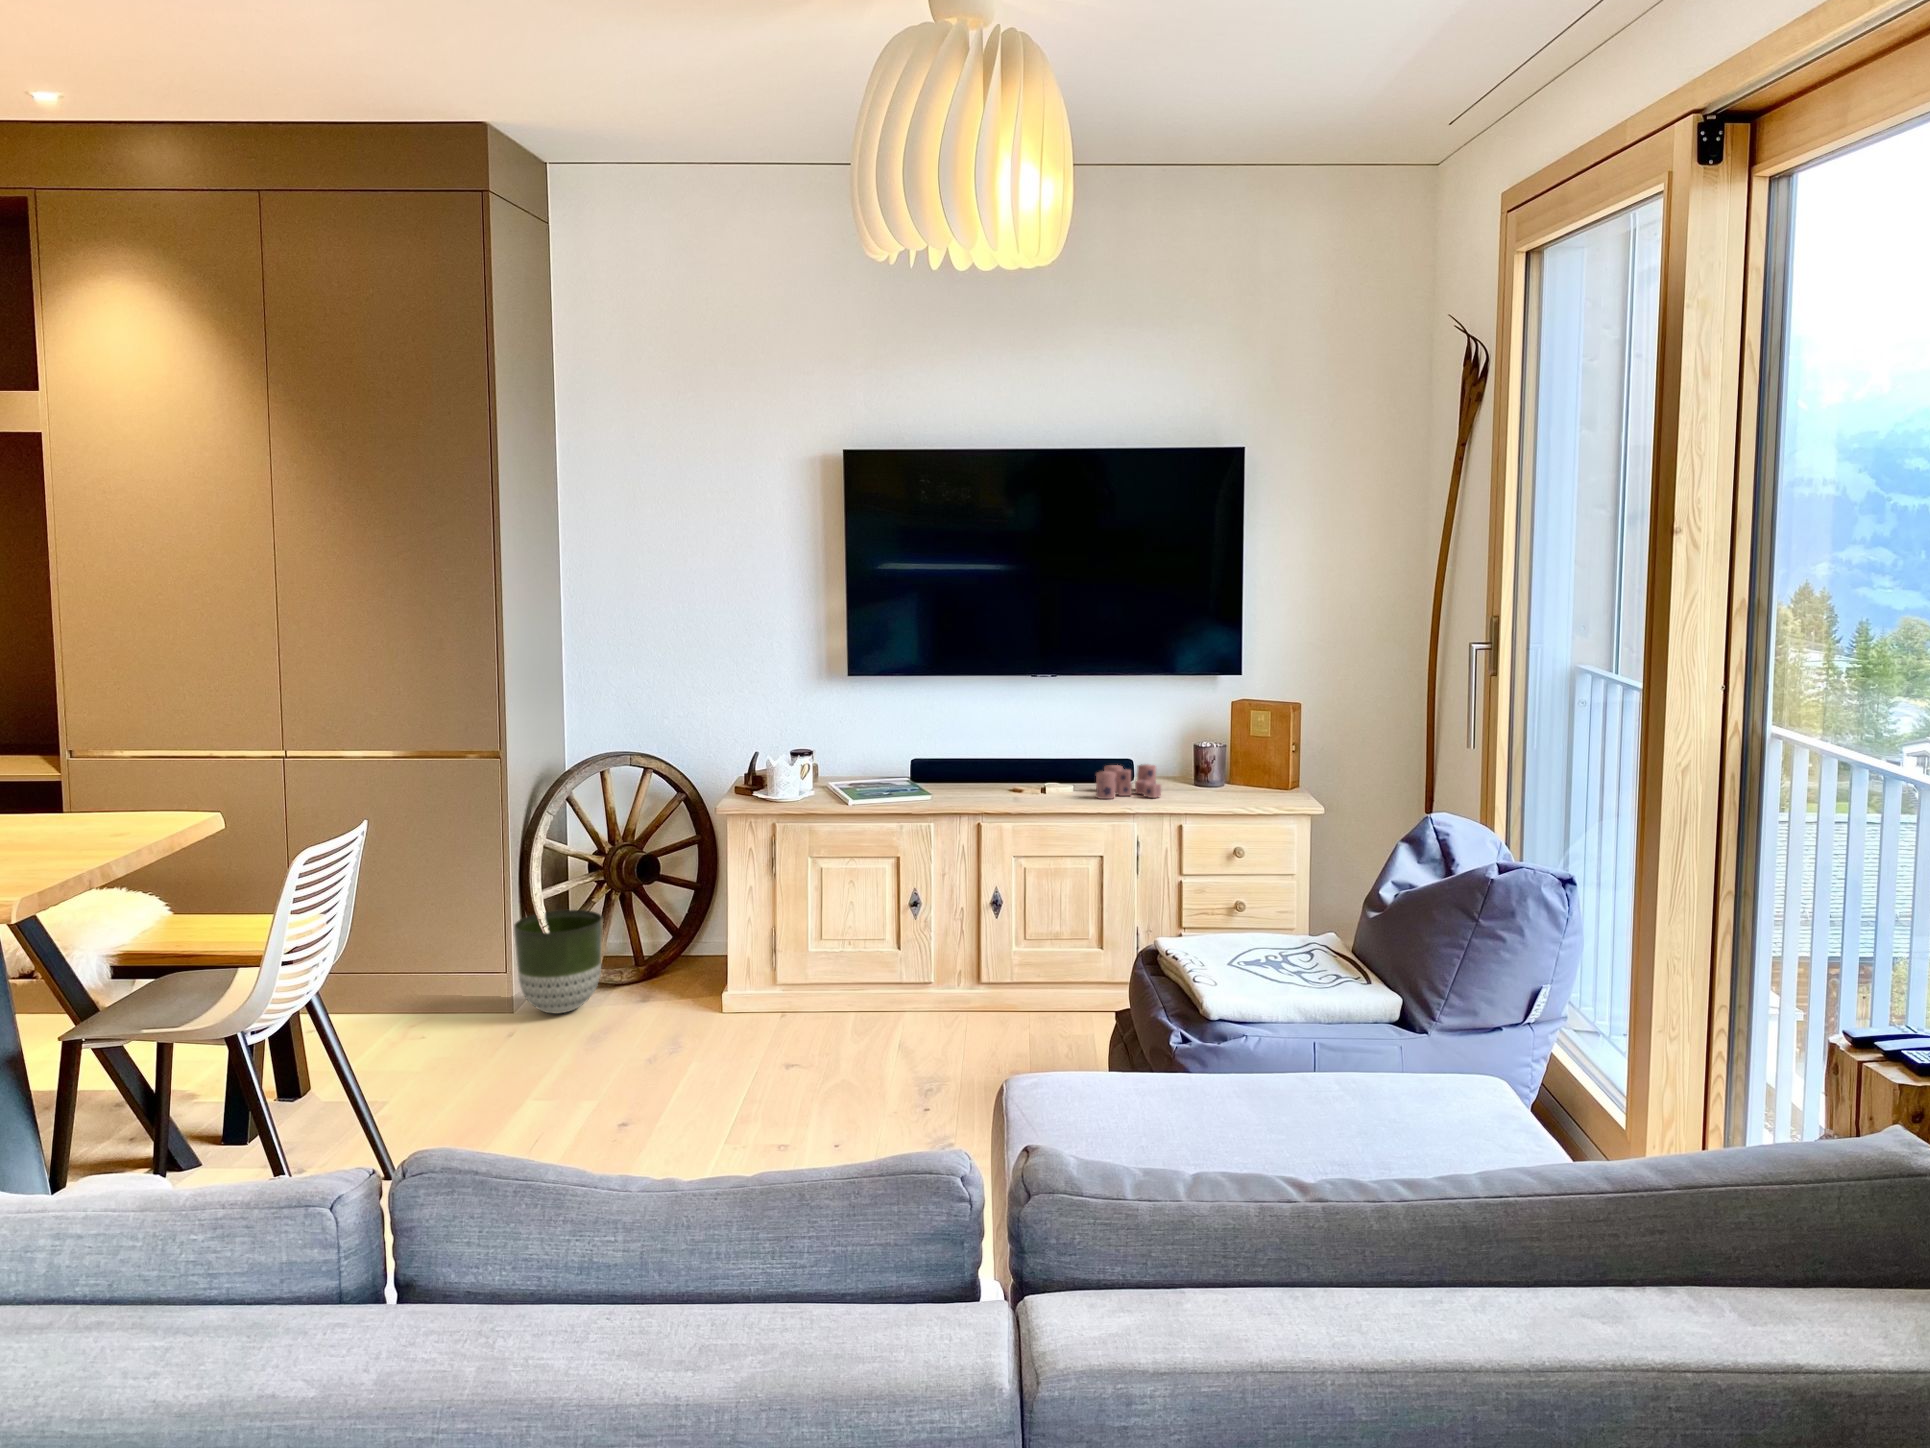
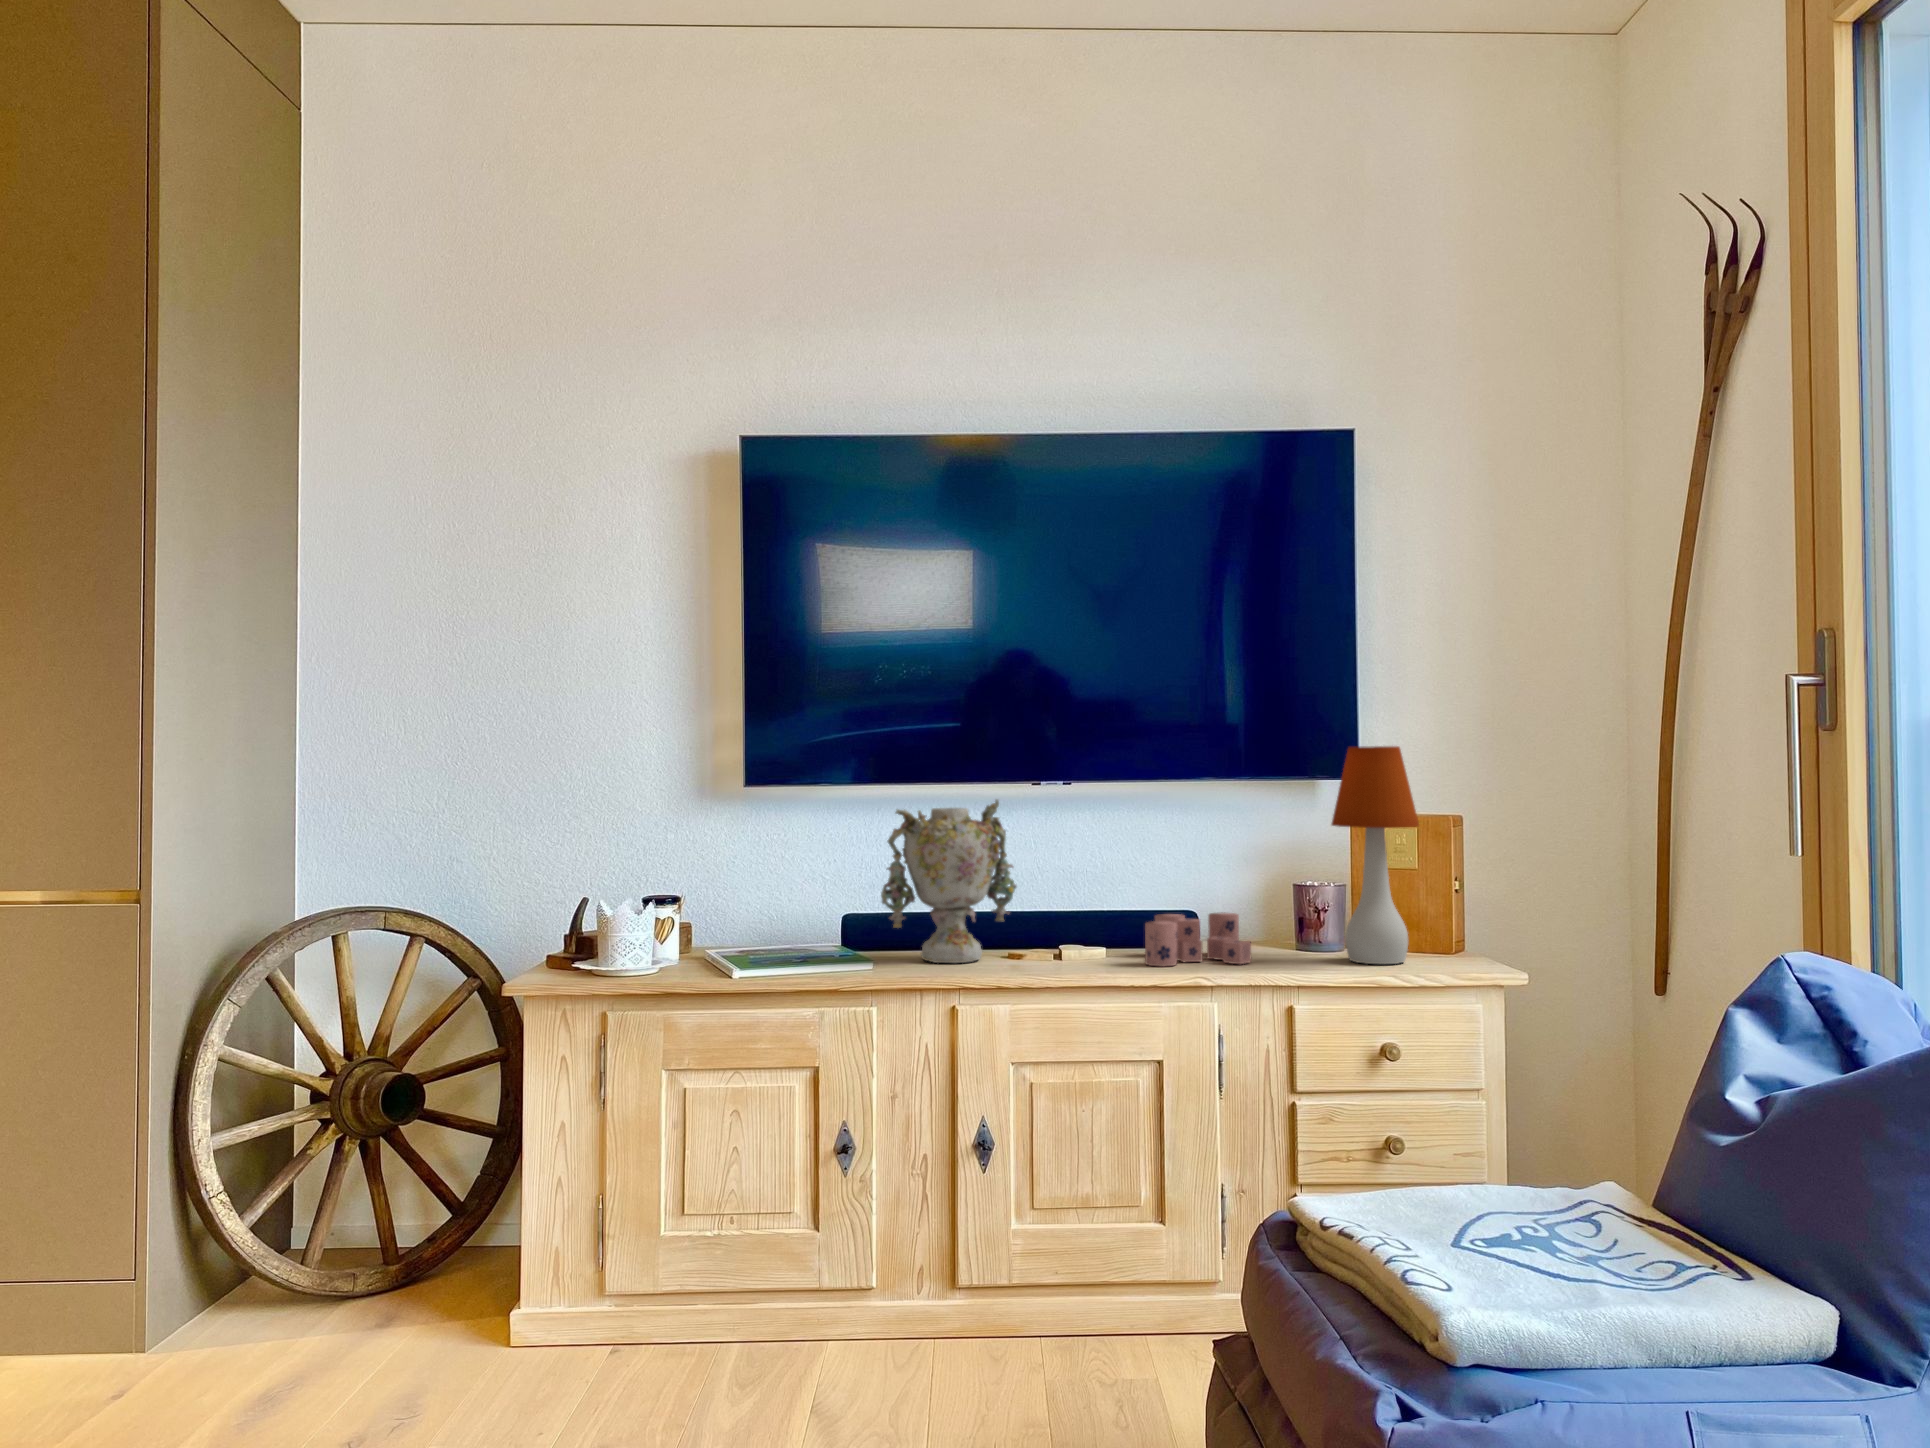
table lamp: none [1213,665,1268,799] -> present [1332,746,1419,964]
vase: none [935,695,1019,795] -> present [881,799,1017,963]
planter: present [514,910,603,1013] -> none [154,1170,314,1355]

